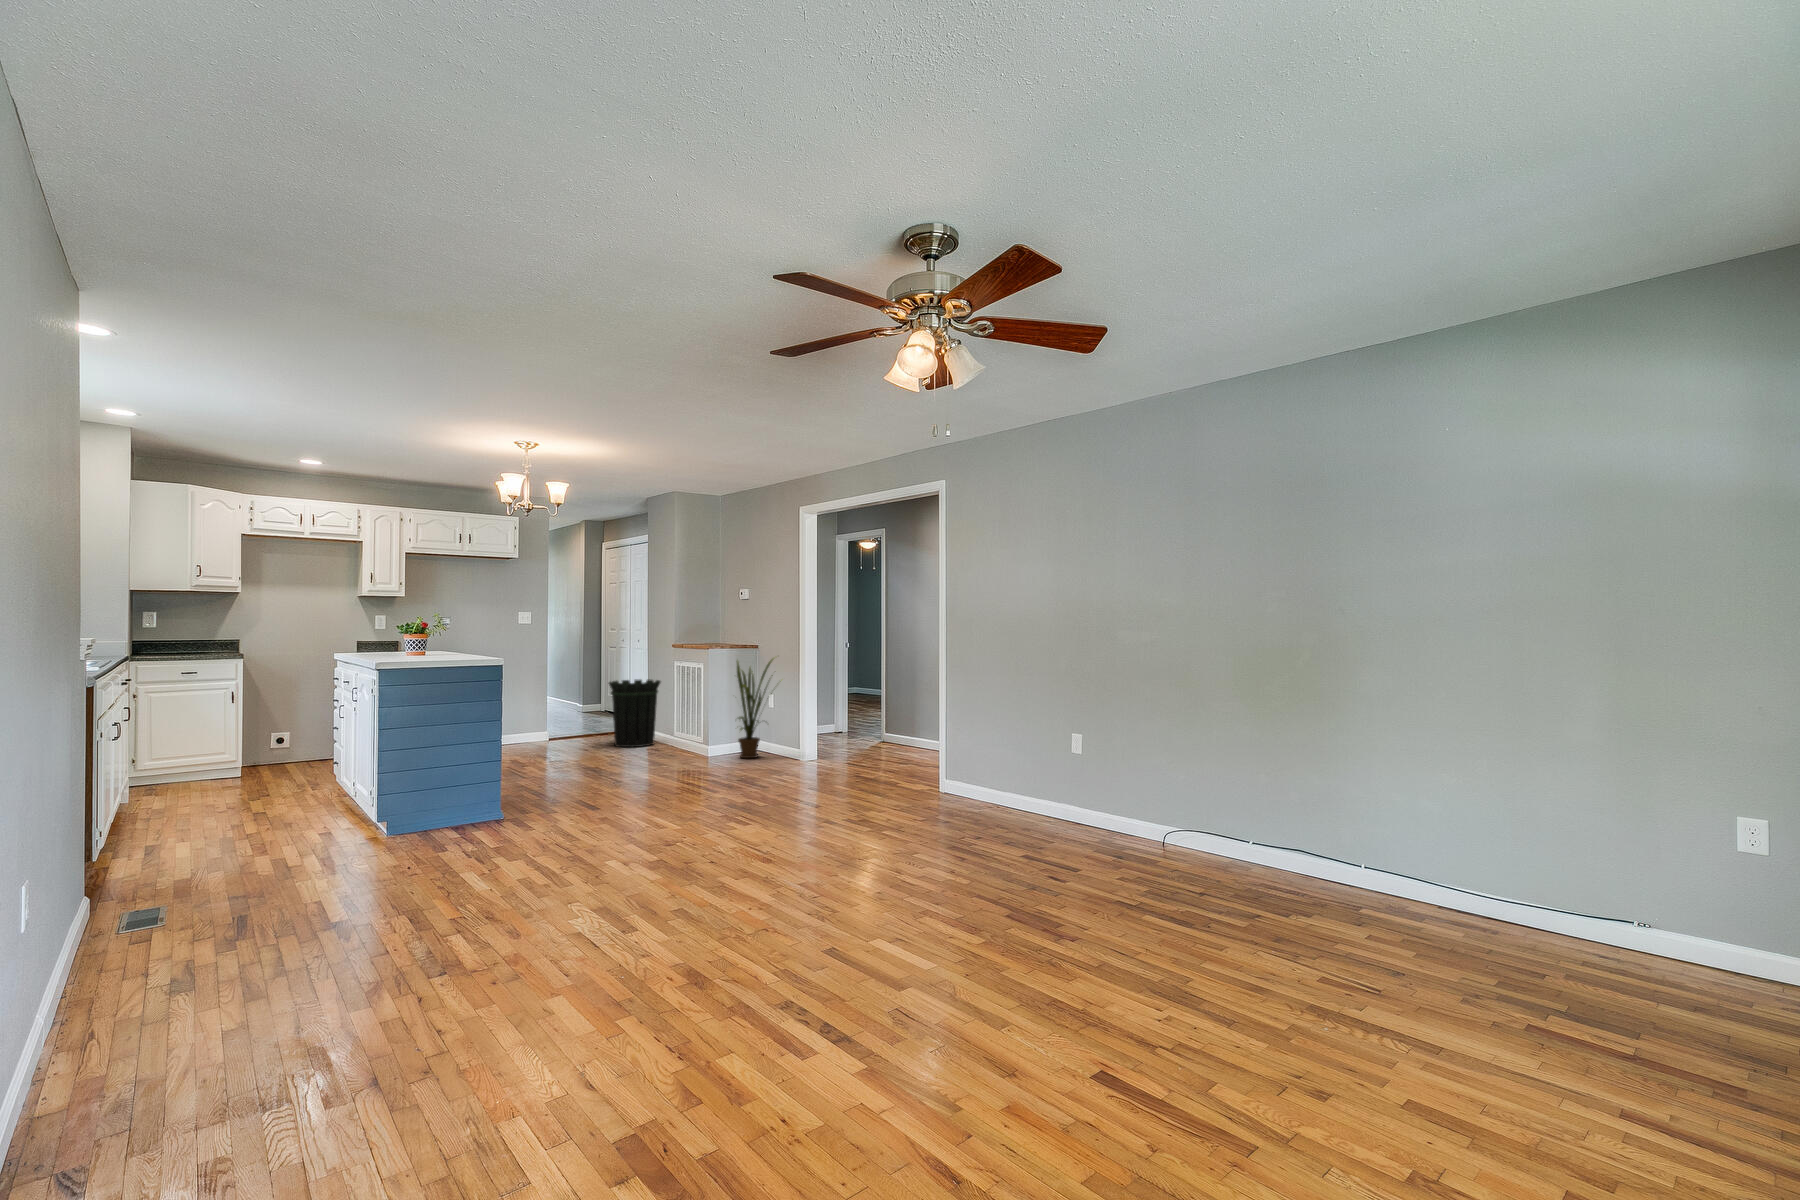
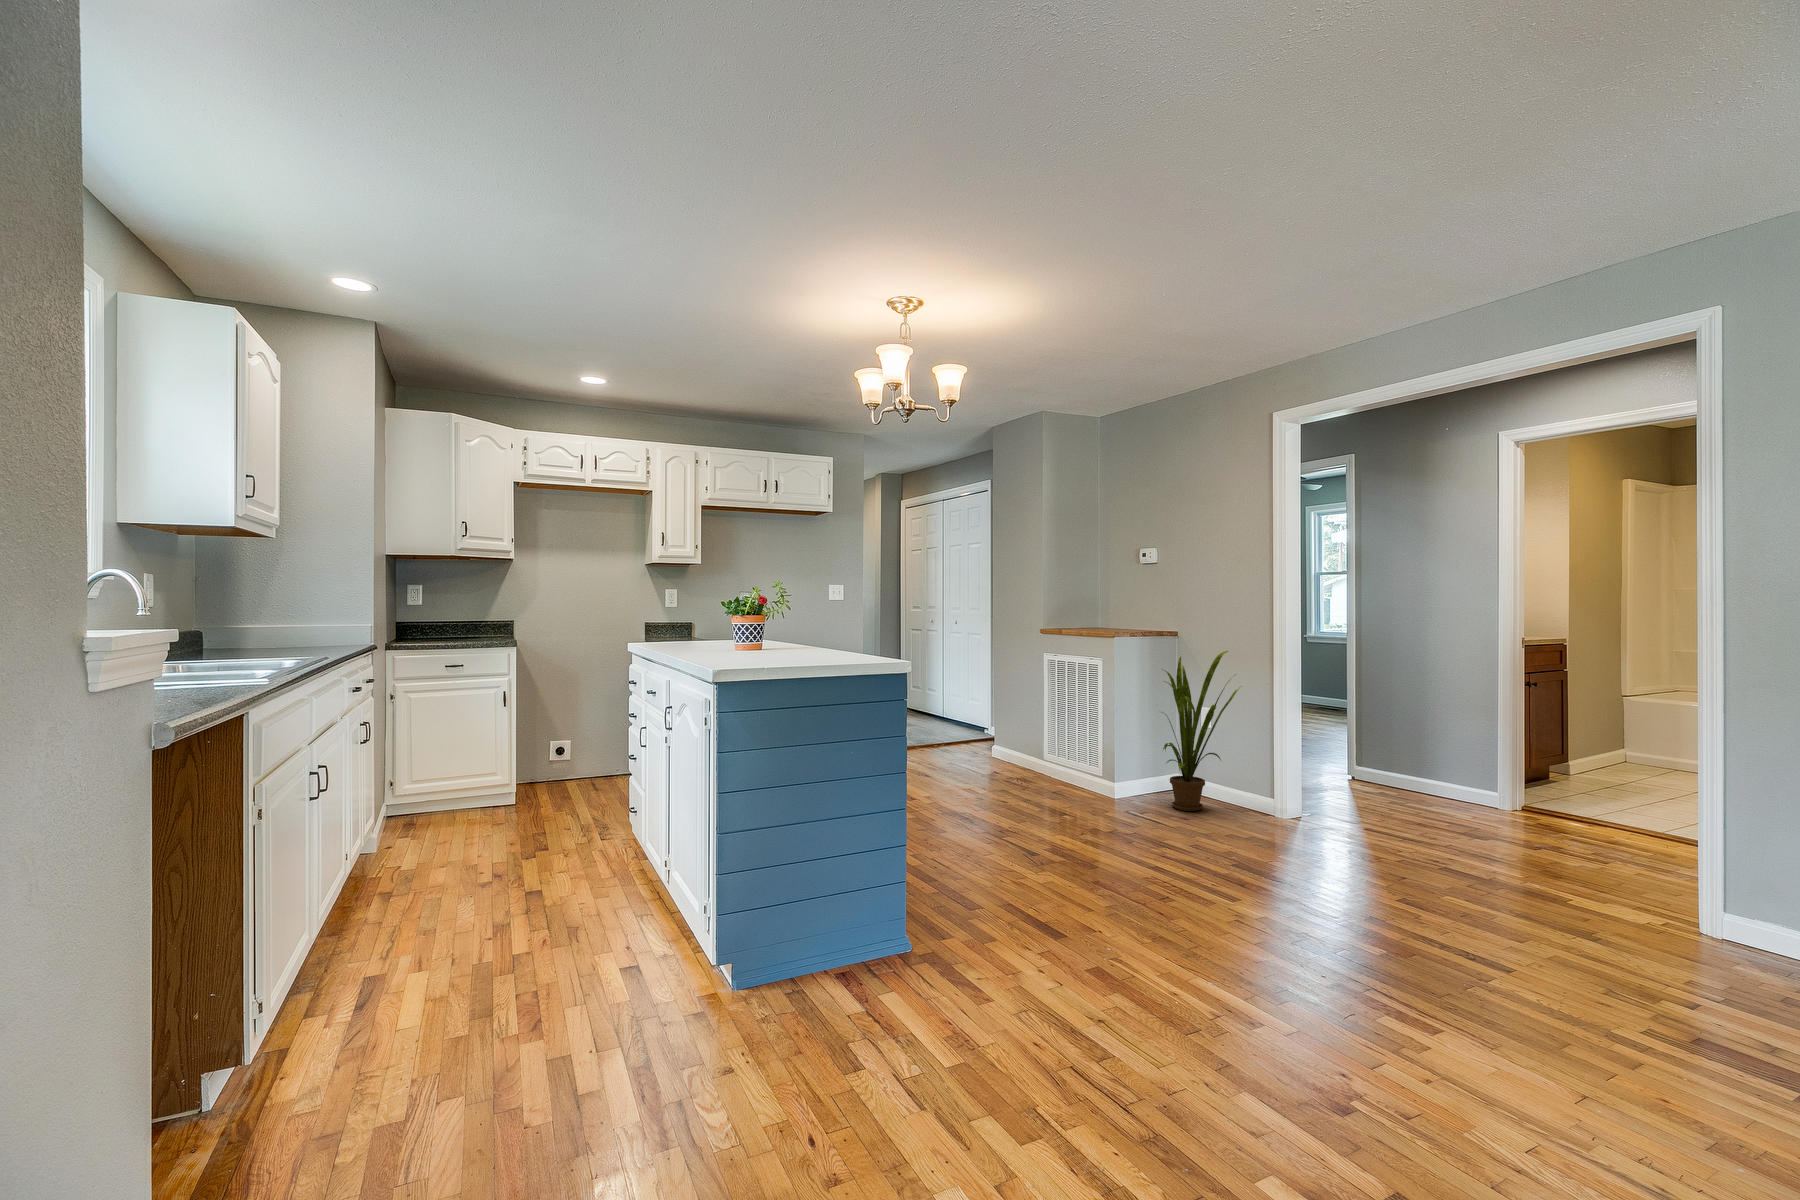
waste bin: present [608,679,660,747] -> none [953,678,1024,775]

